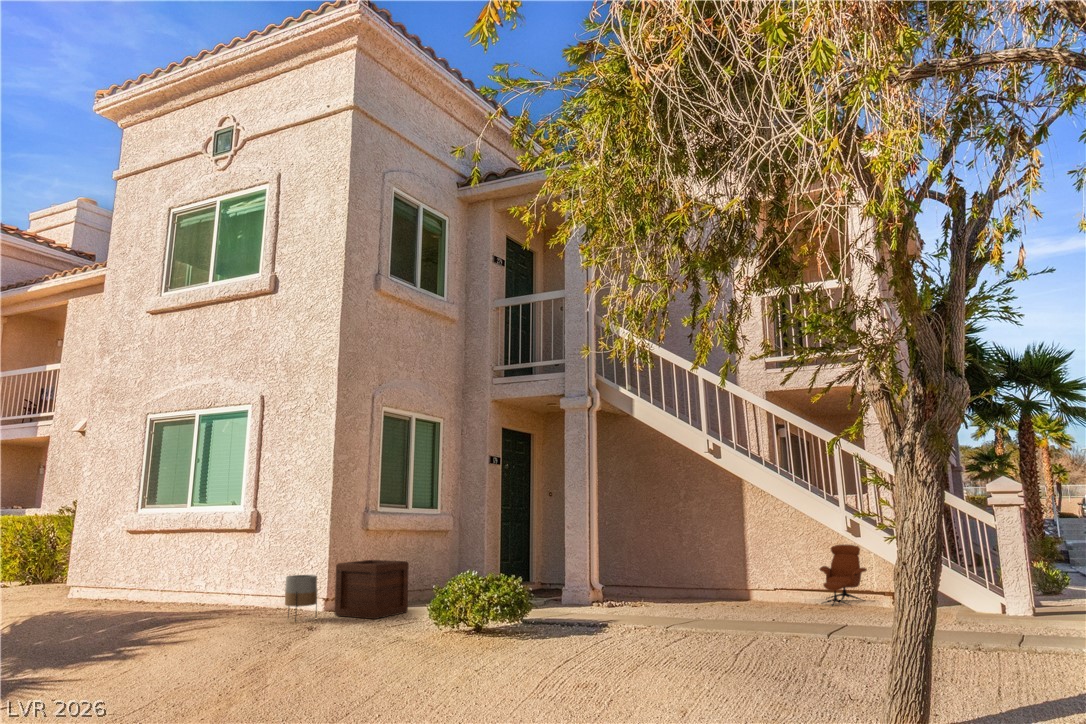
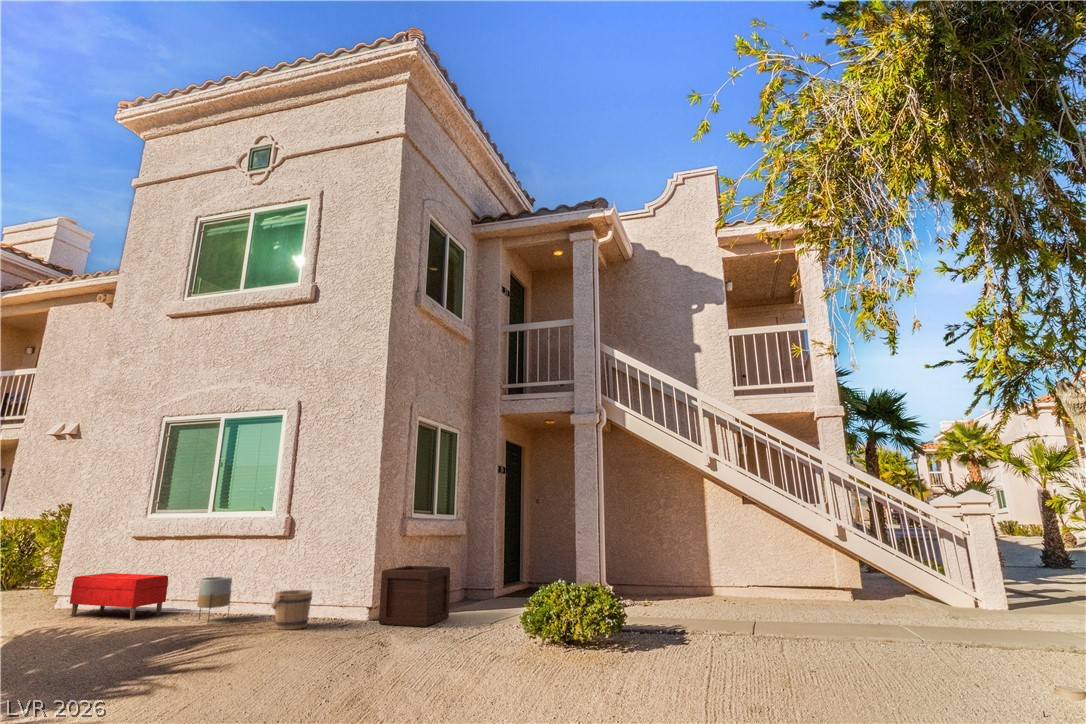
lounge chair: present [820,544,867,605] -> none [794,548,835,603]
bench: none [74,565,157,608] -> present [70,573,168,620]
planter: present [285,575,317,621] -> present [197,577,232,622]
bucket: none [234,582,273,618] -> present [271,590,312,630]

